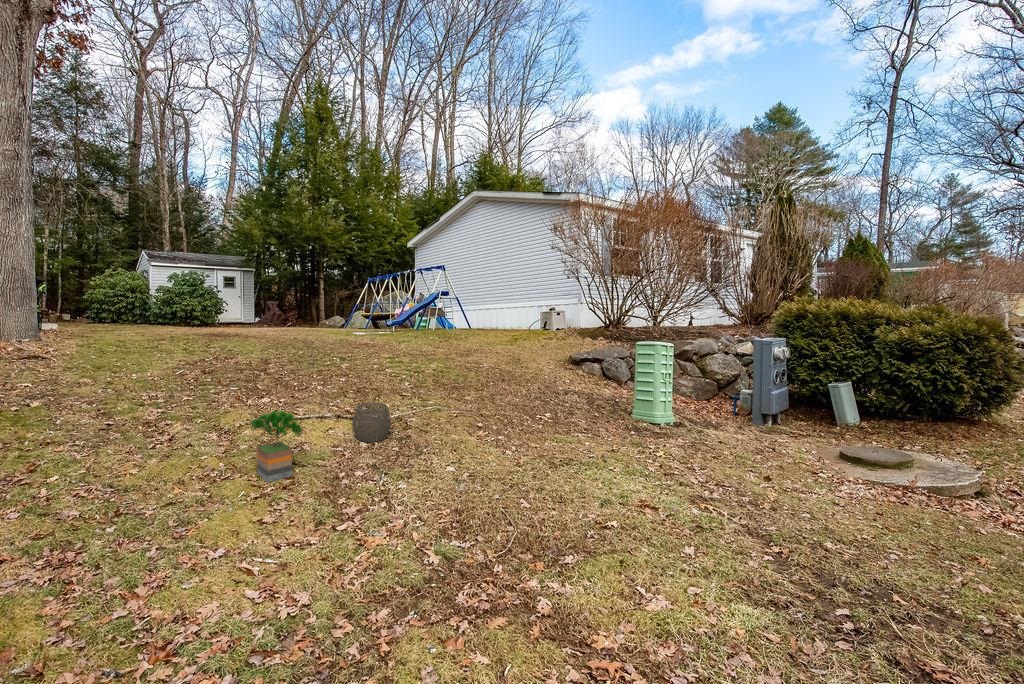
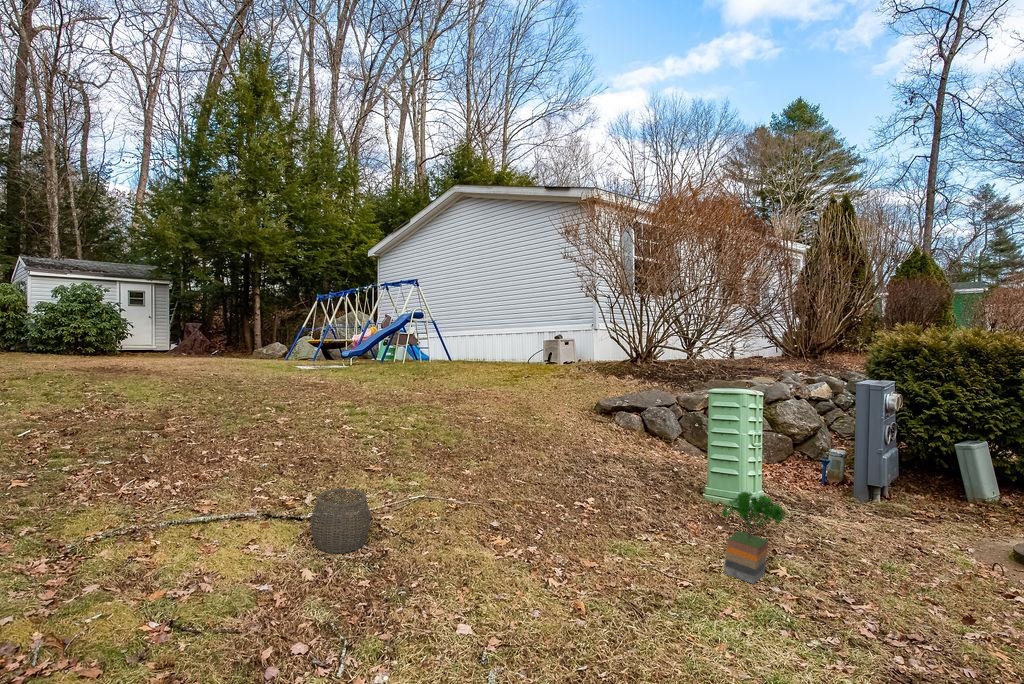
potted tree: present [251,411,303,482] -> present [722,492,785,584]

